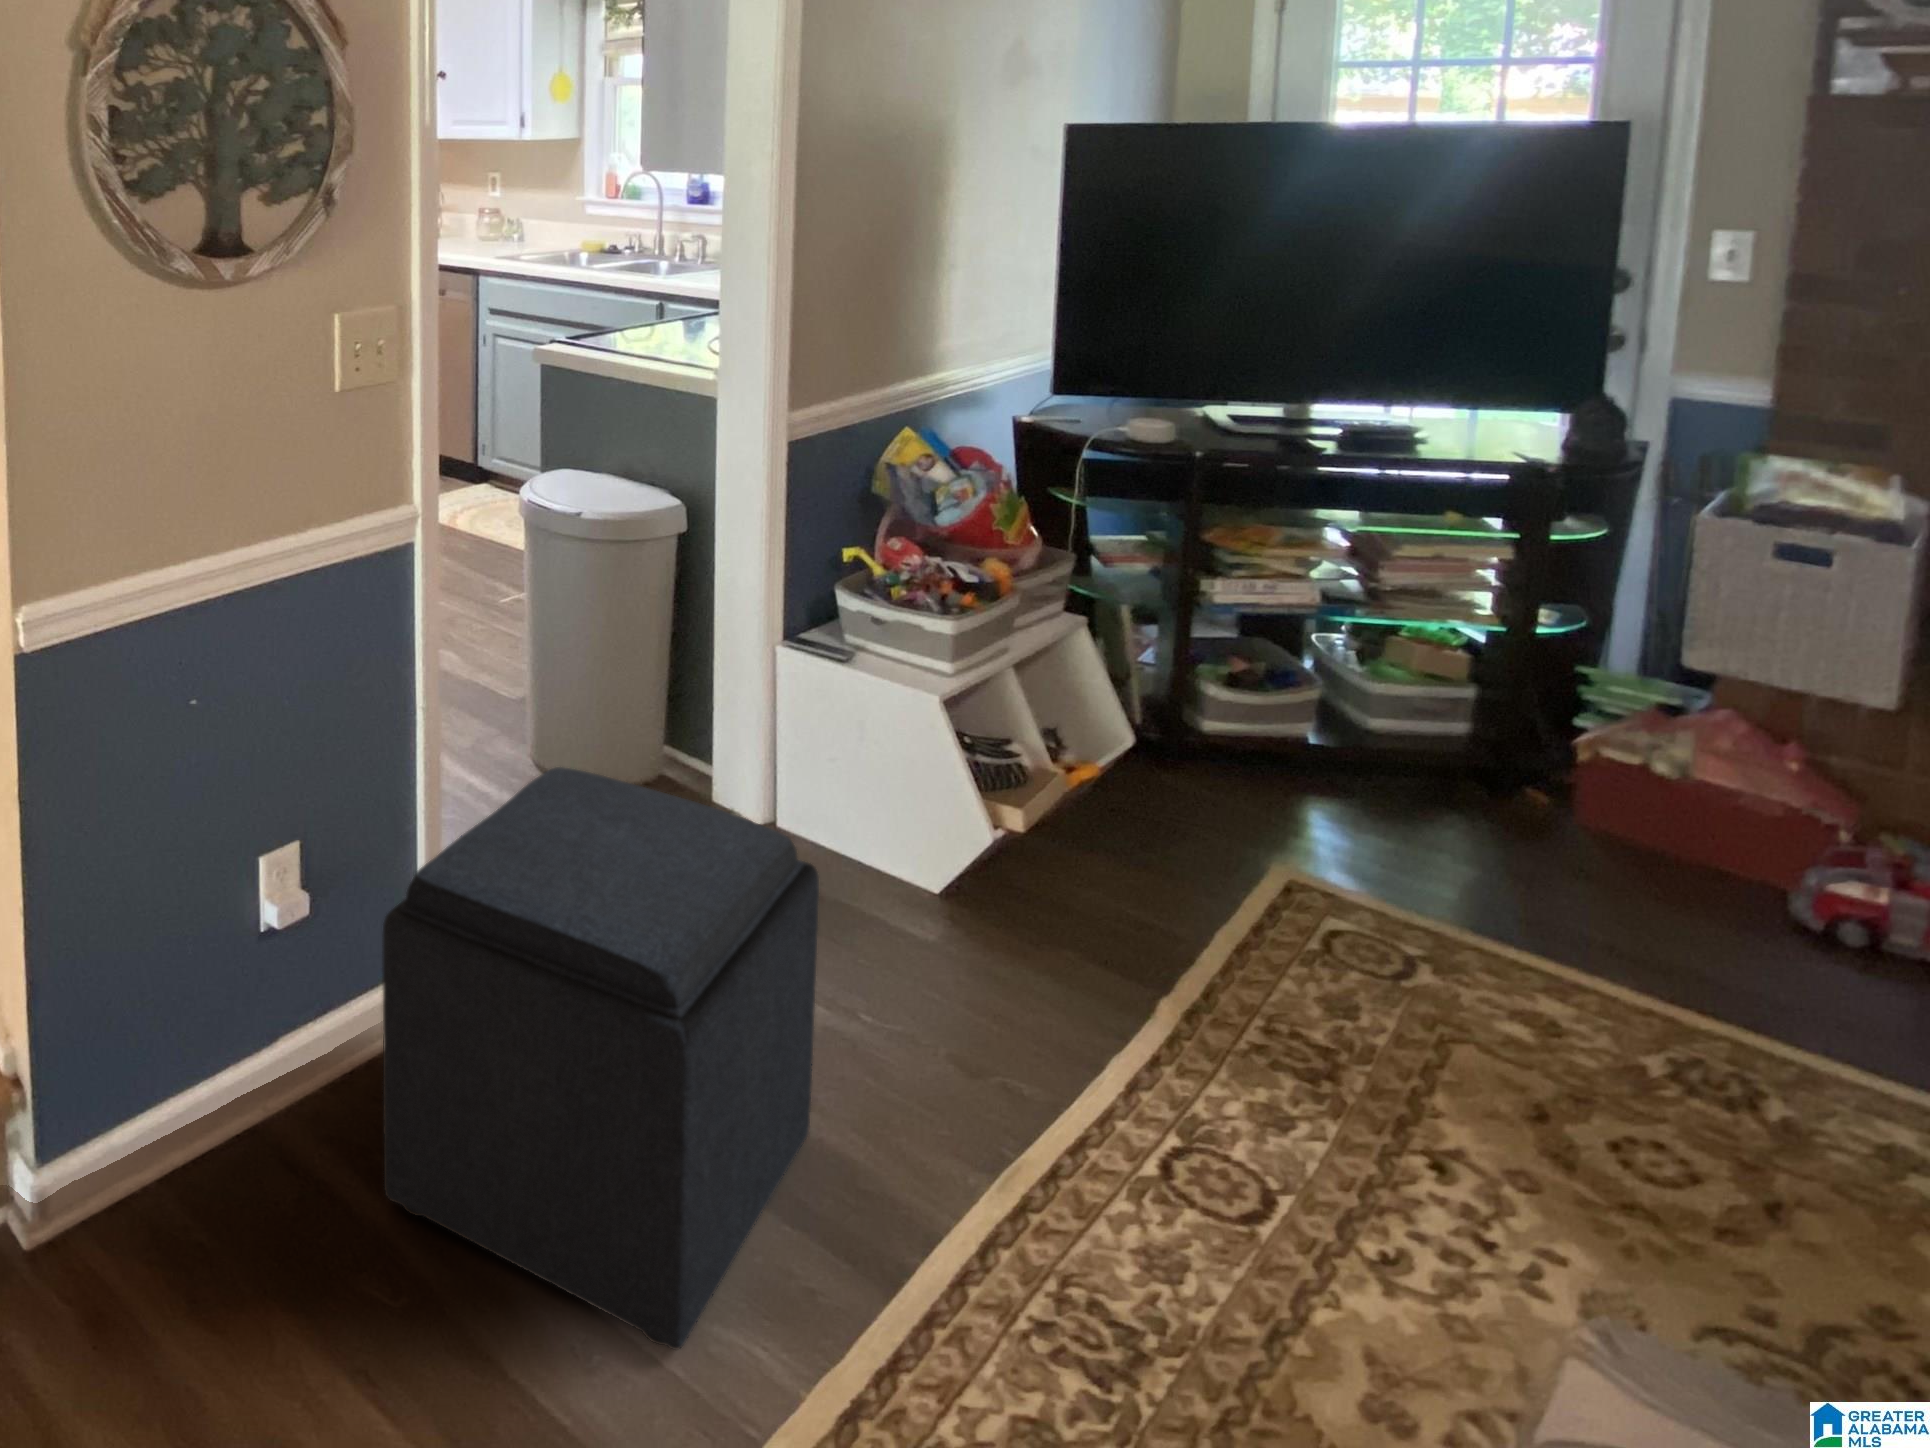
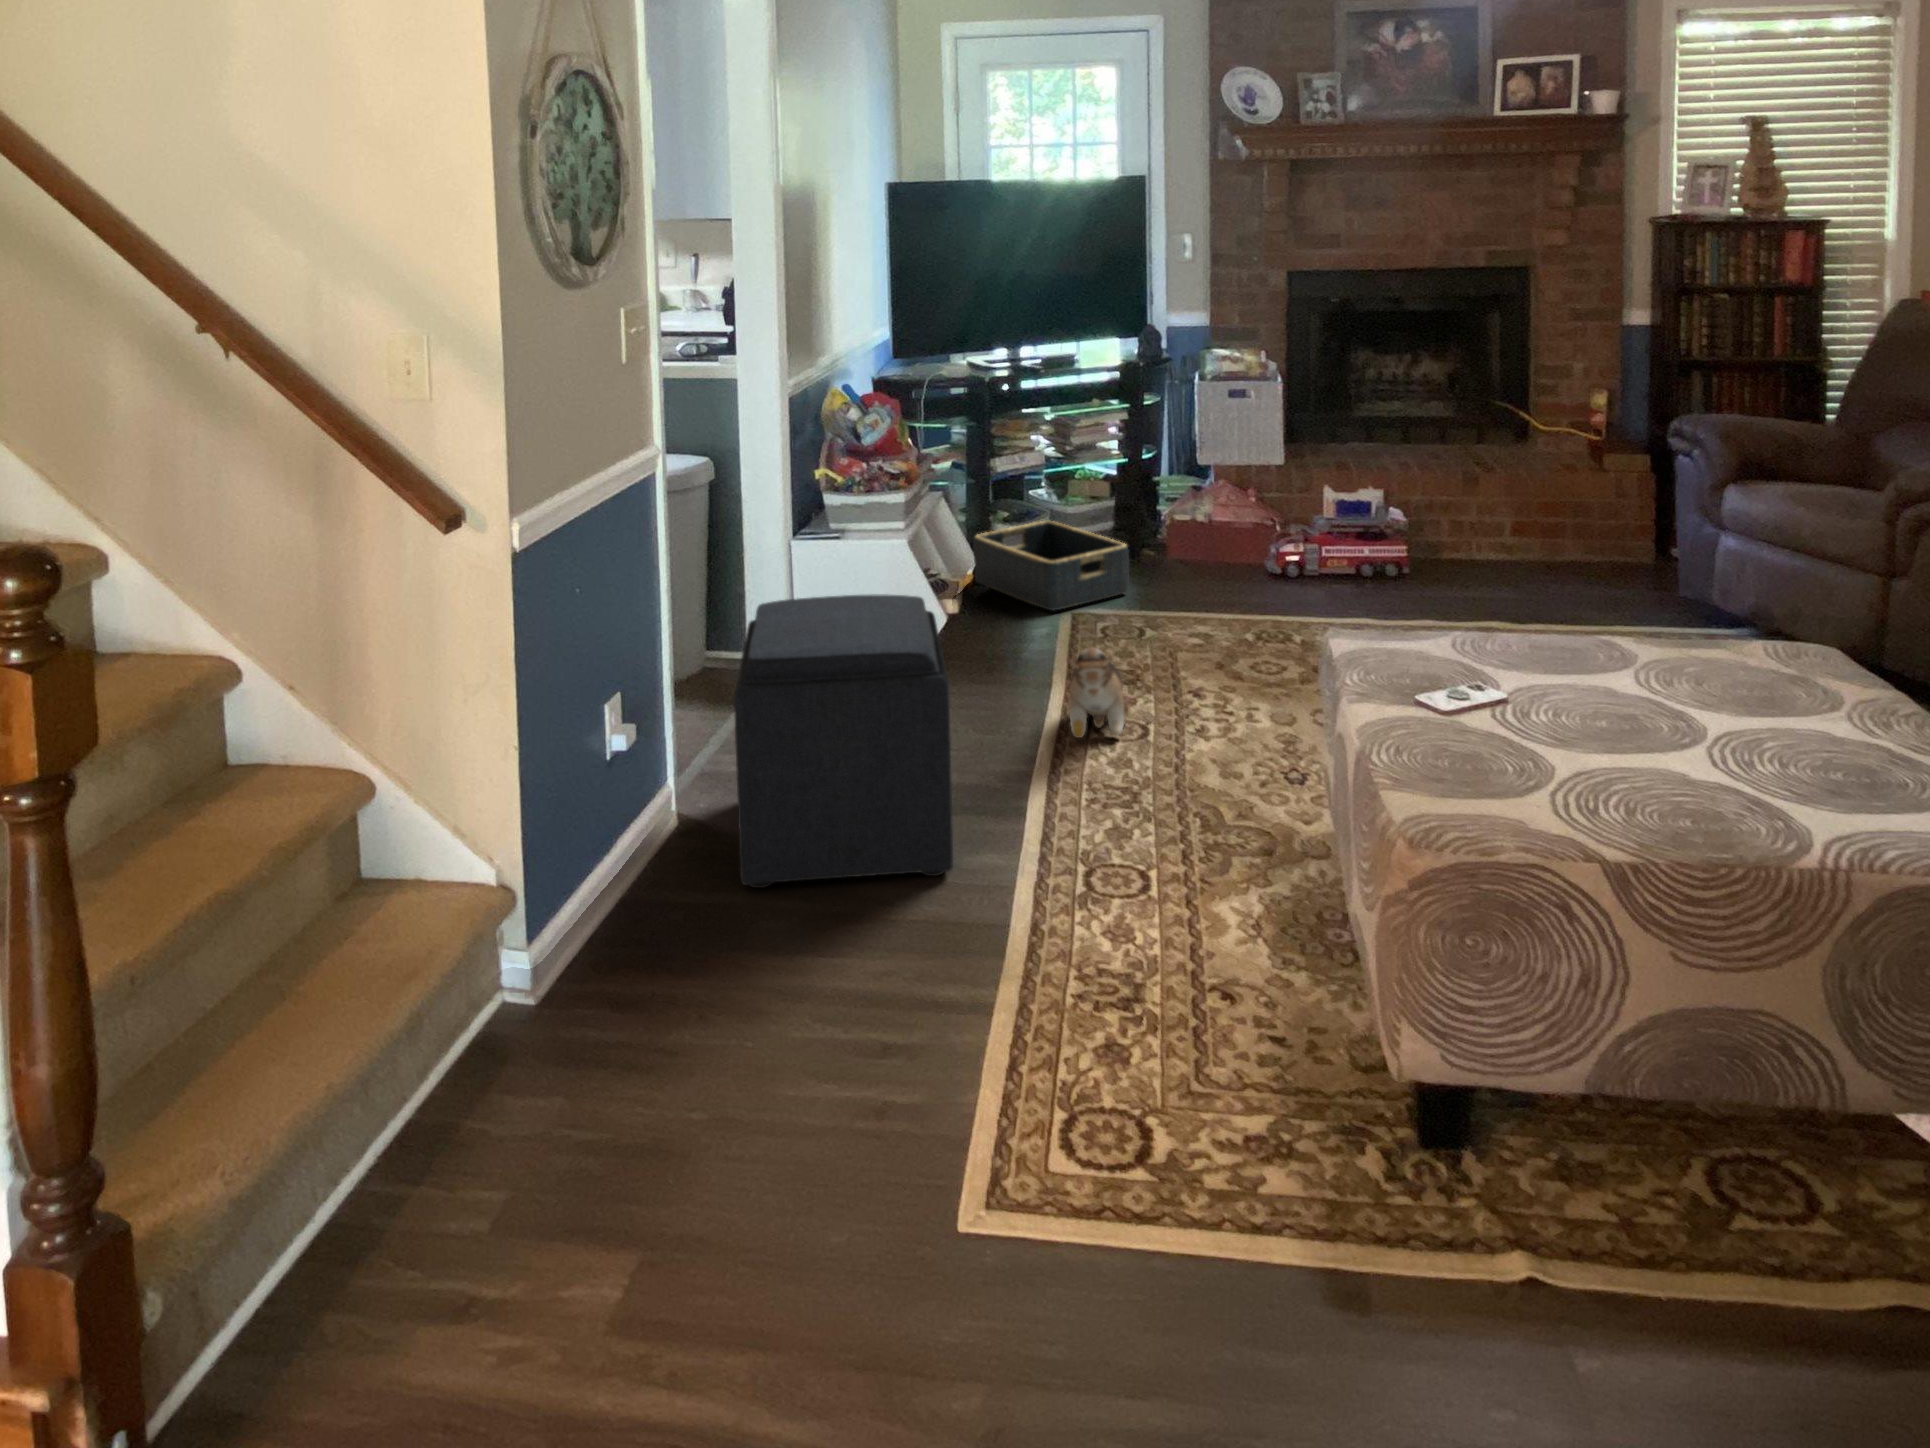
basket: none [1158,688,1442,867] -> present [973,521,1129,611]
plush toy: none [1089,1013,1250,1191] -> present [1069,647,1128,738]

